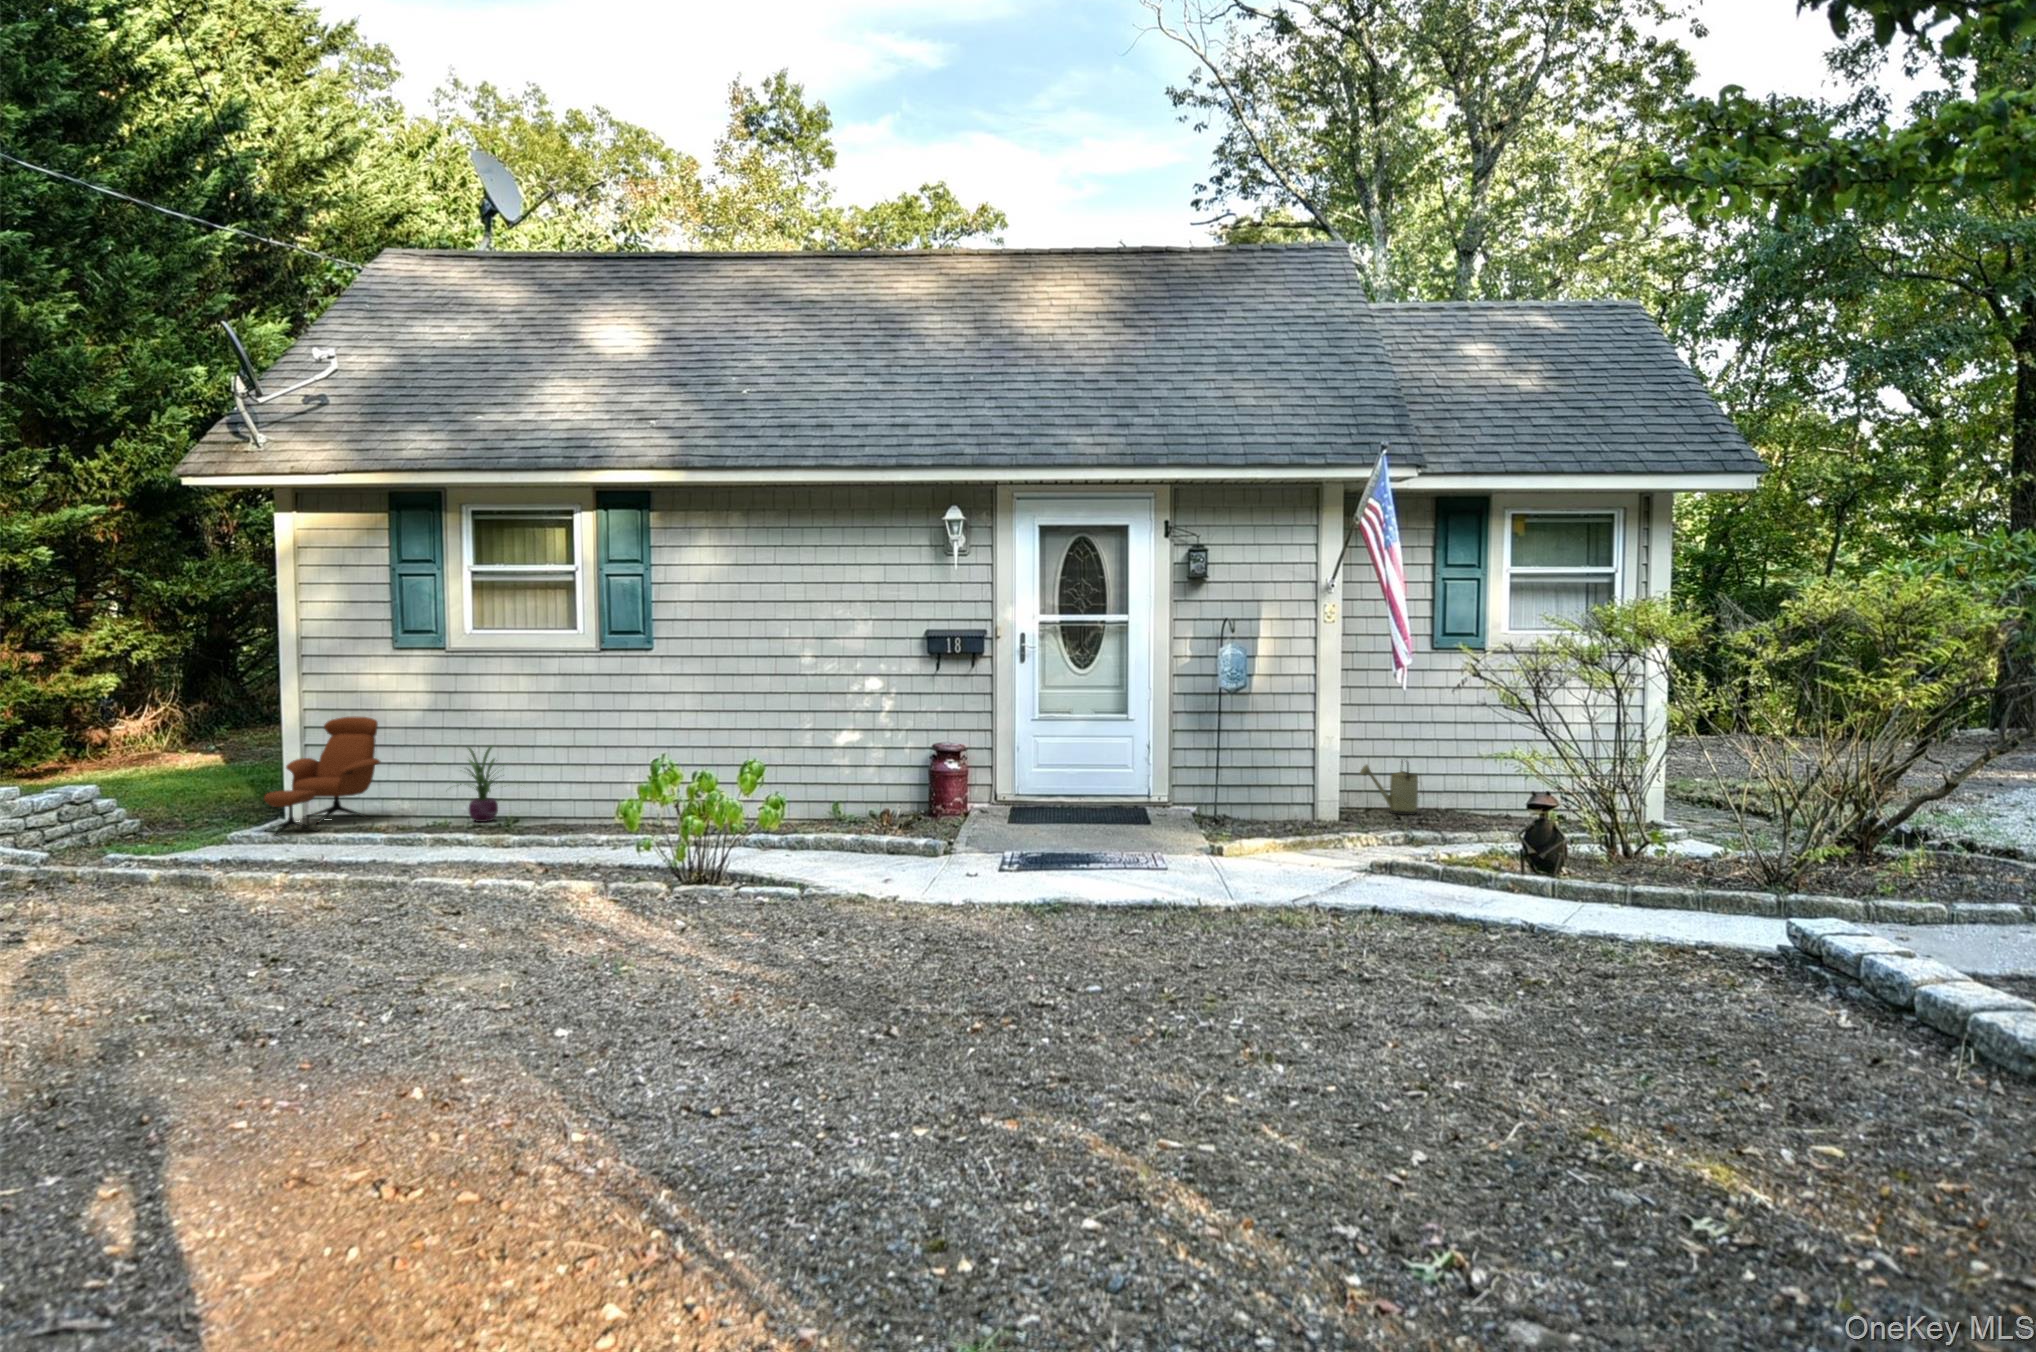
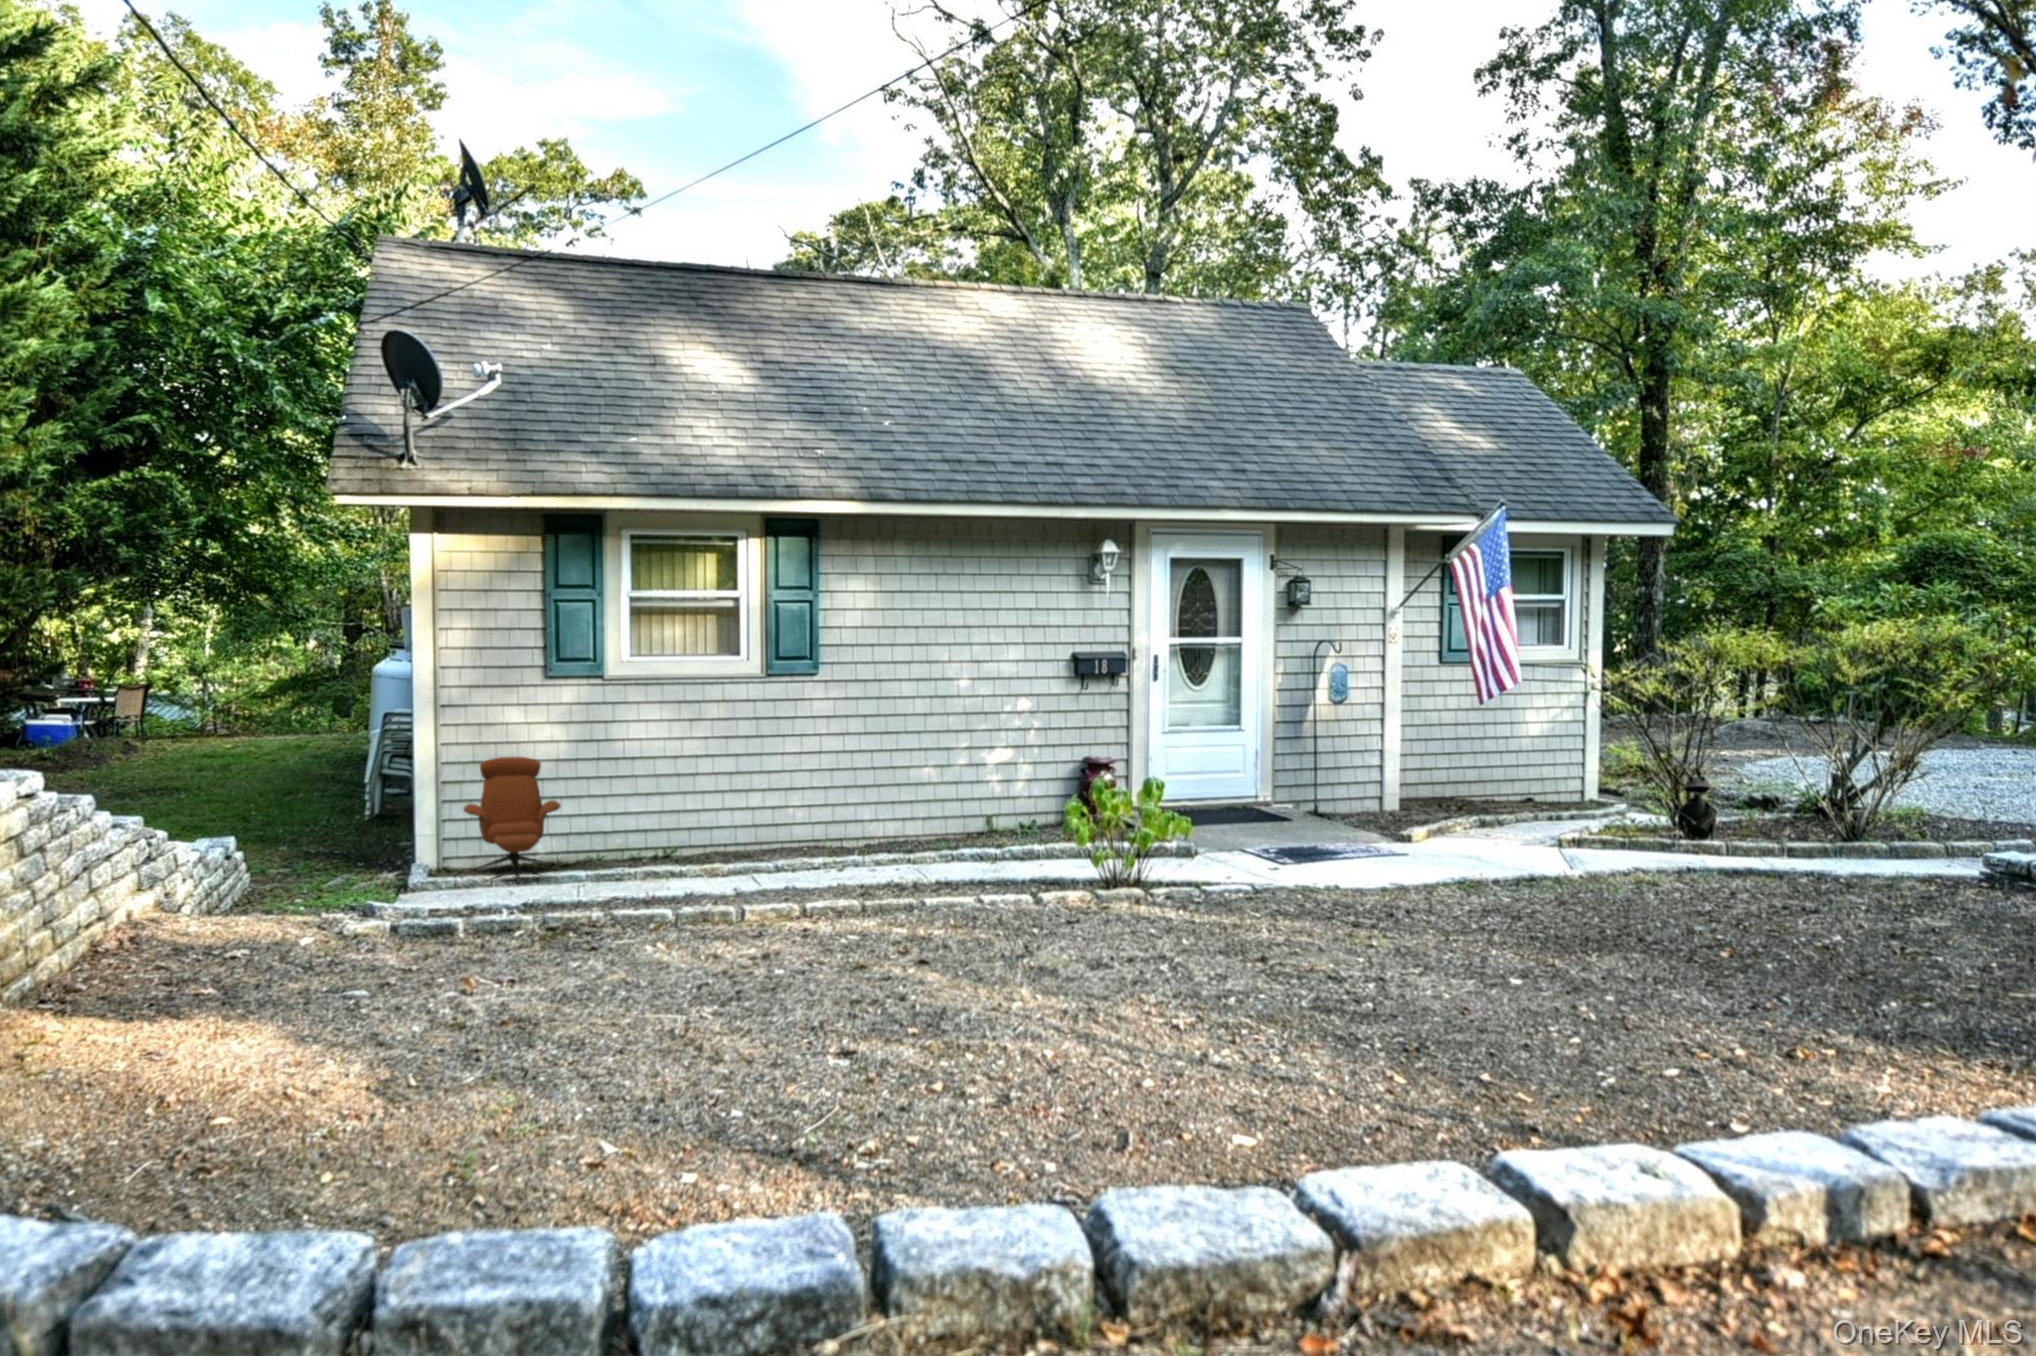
decorative plant: present [458,746,498,822] -> none [636,780,720,860]
watering can: present [1360,765,1418,815] -> none [1405,759,1453,806]

